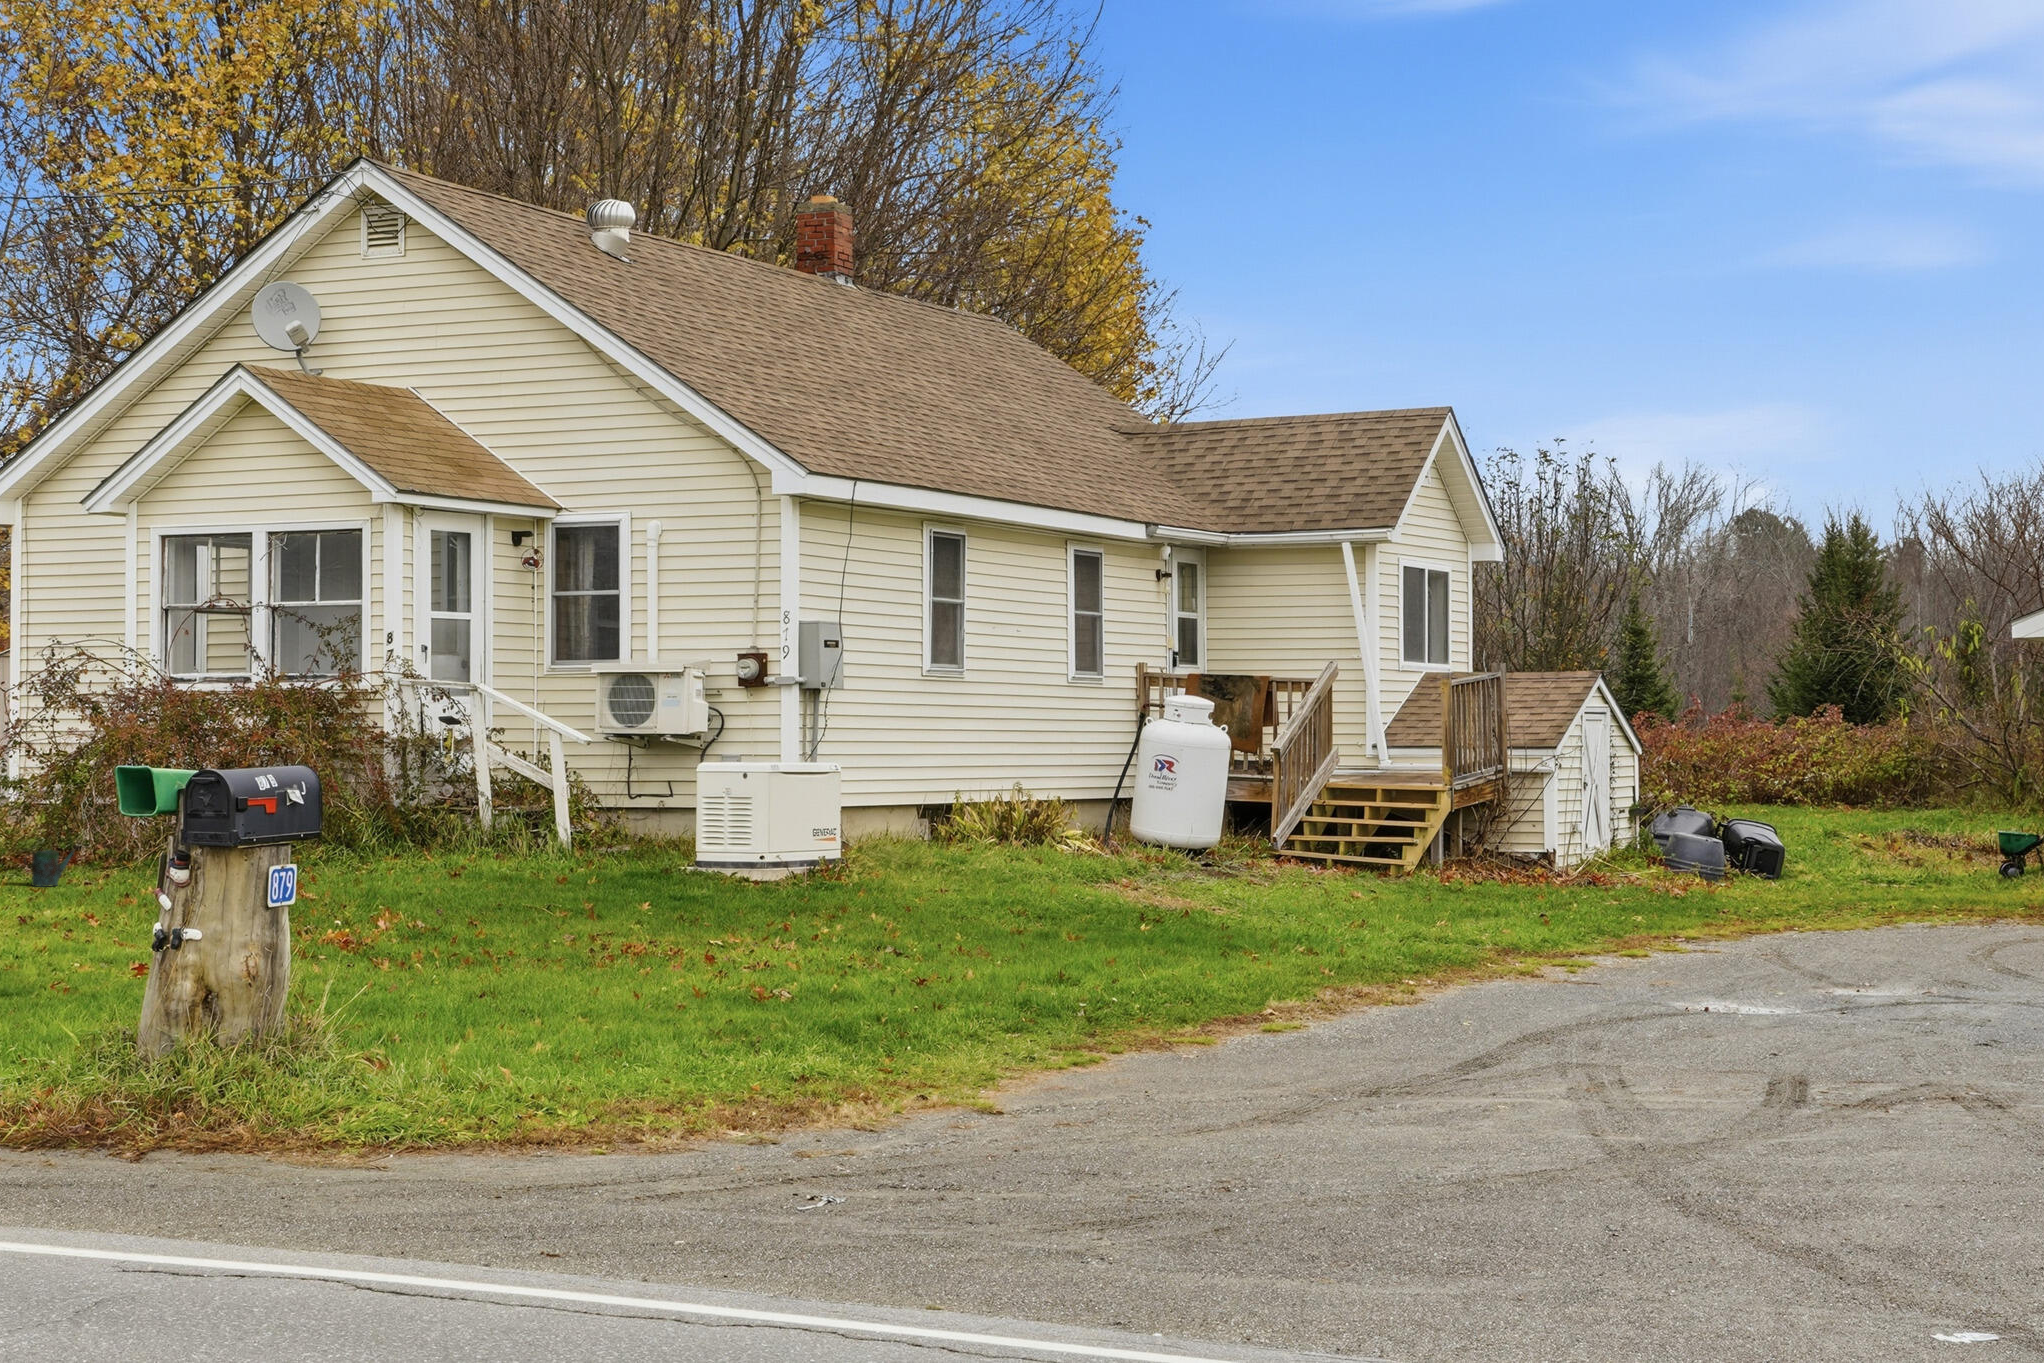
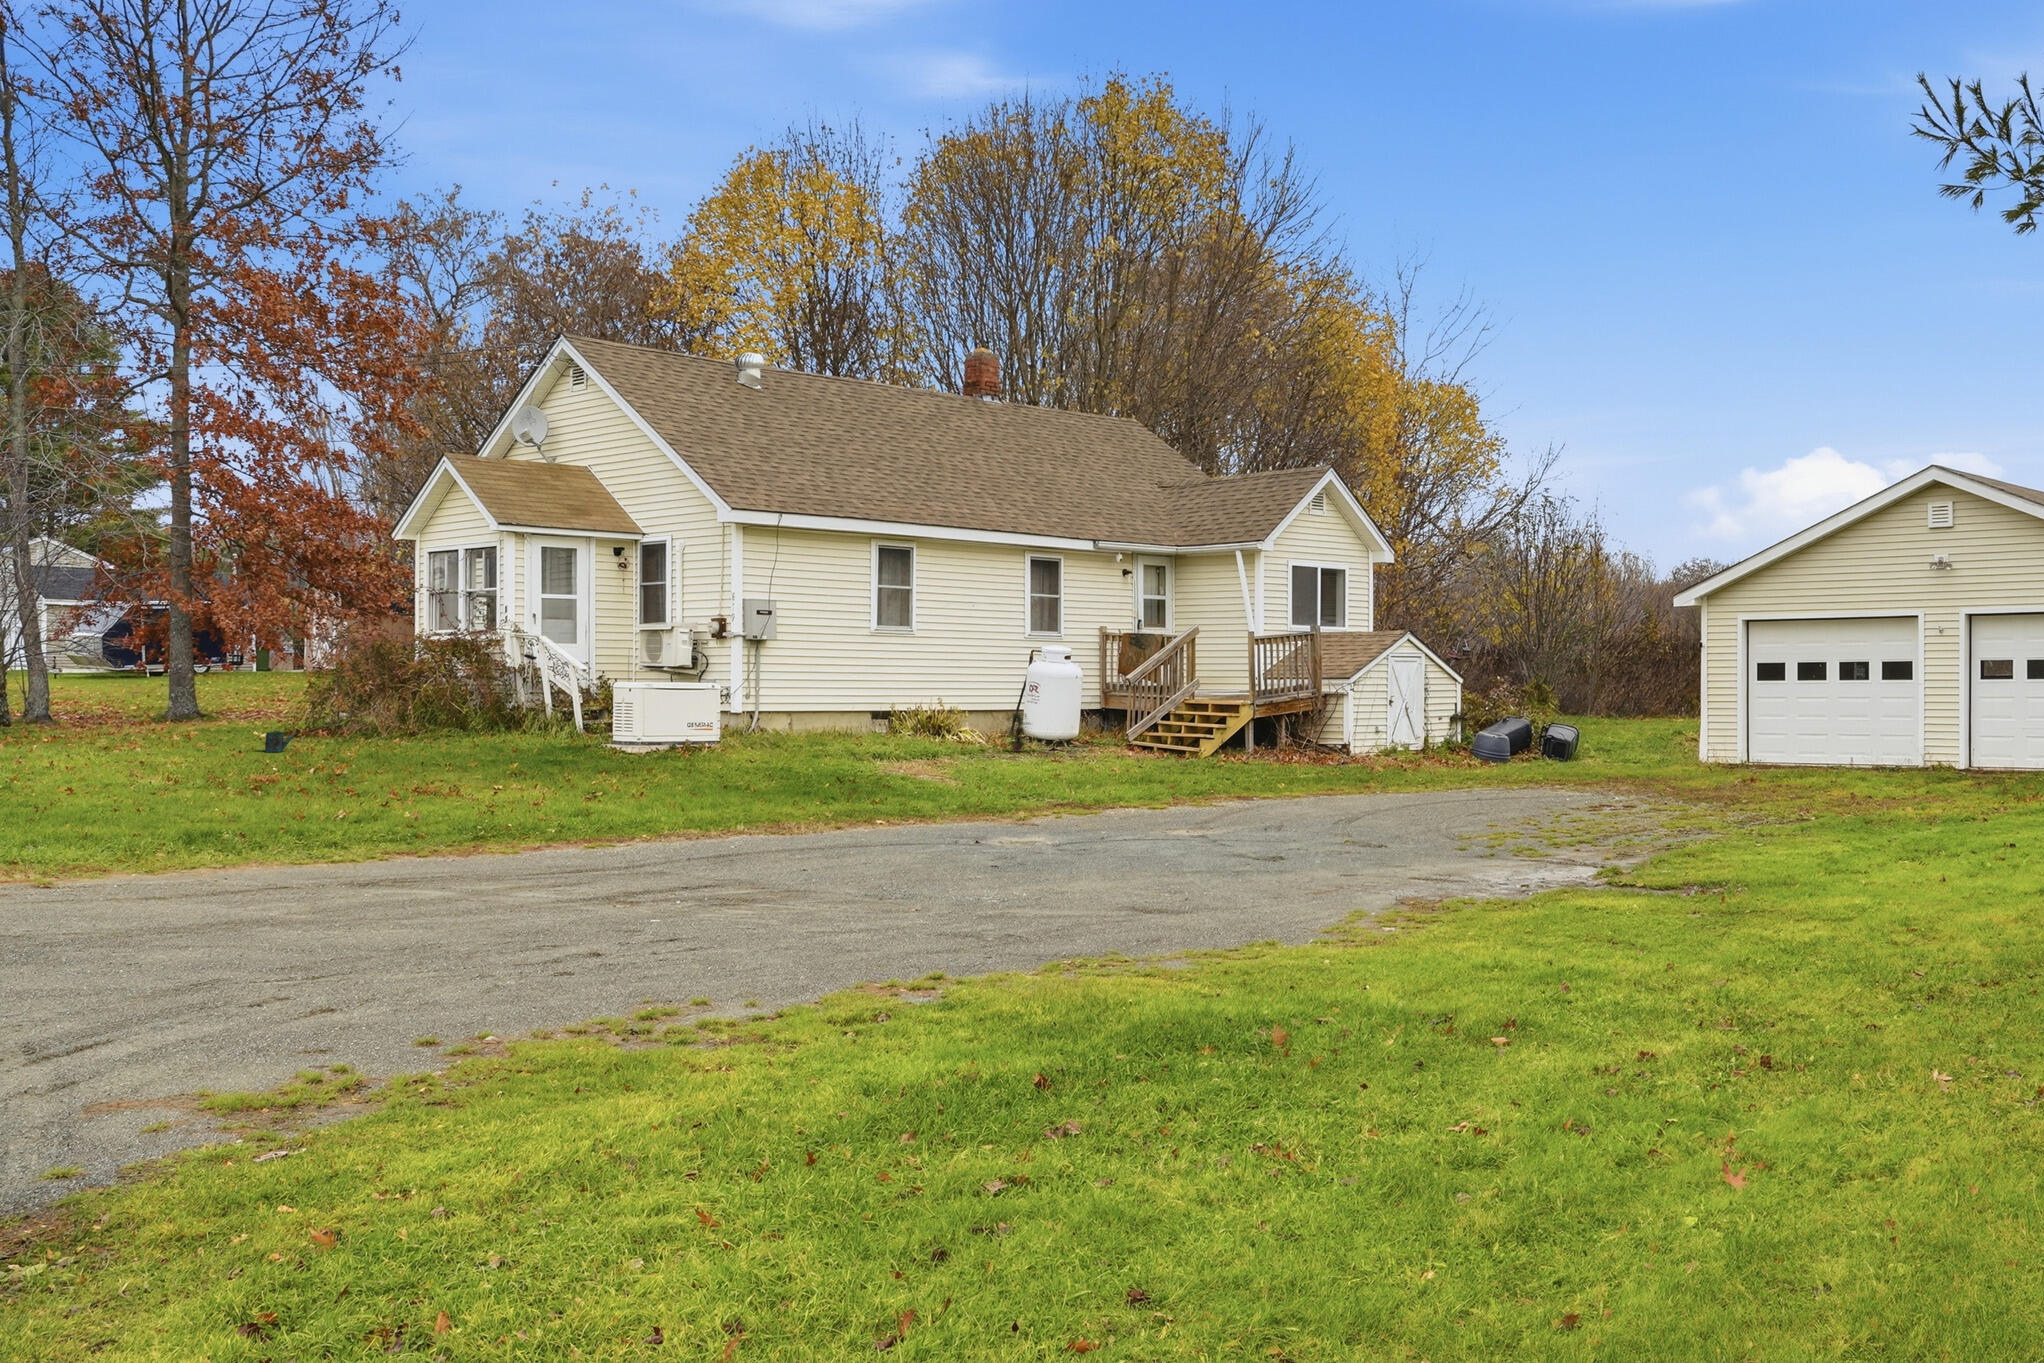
decorative plant: none [1096,802,1143,865] -> present [1007,712,1028,752]

